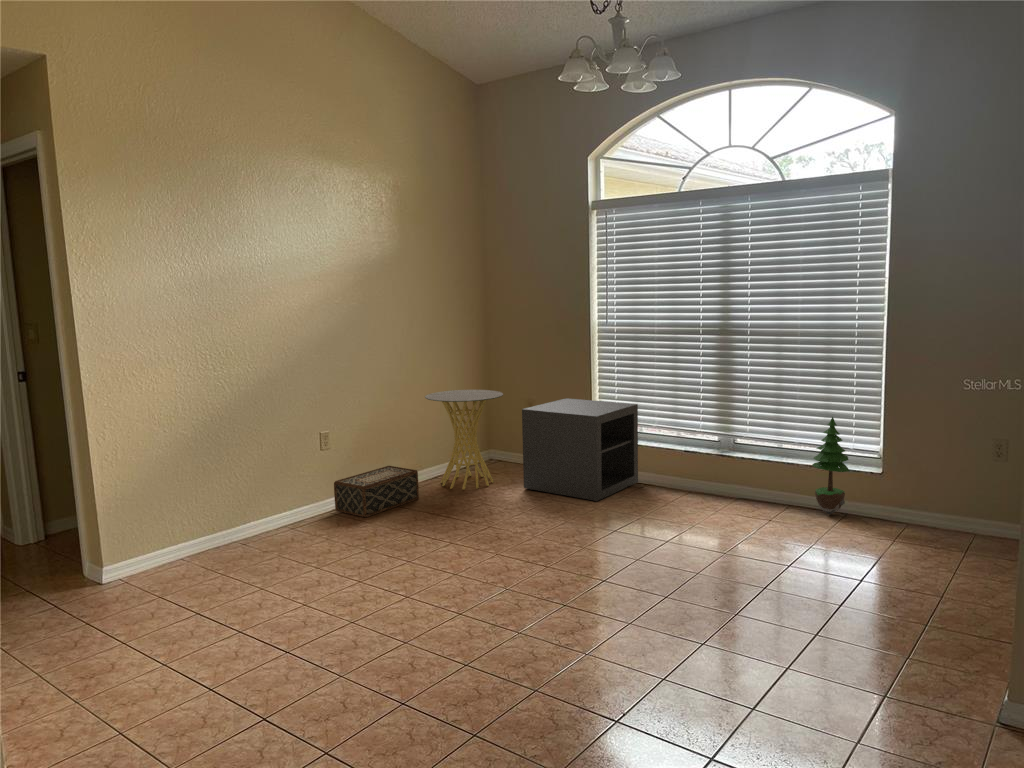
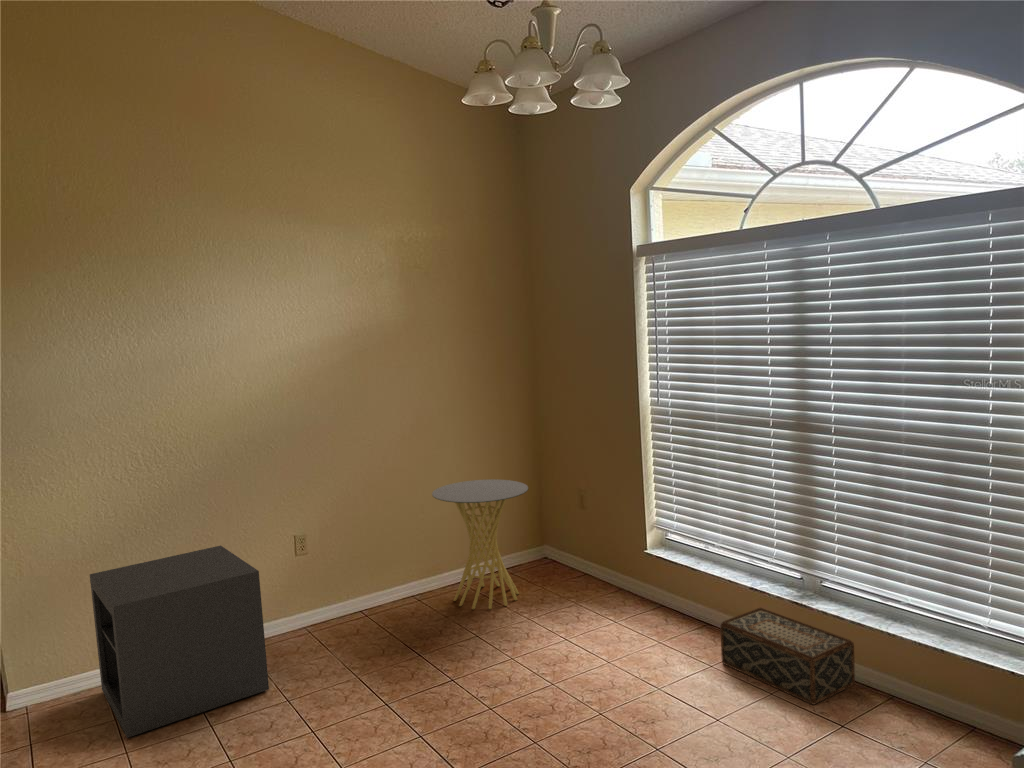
storage cabinet: present [522,398,638,501] -> present [90,546,269,738]
potted tree: present [812,417,849,514] -> none [916,573,981,725]
woven basket: present [334,466,419,517] -> present [721,608,855,704]

